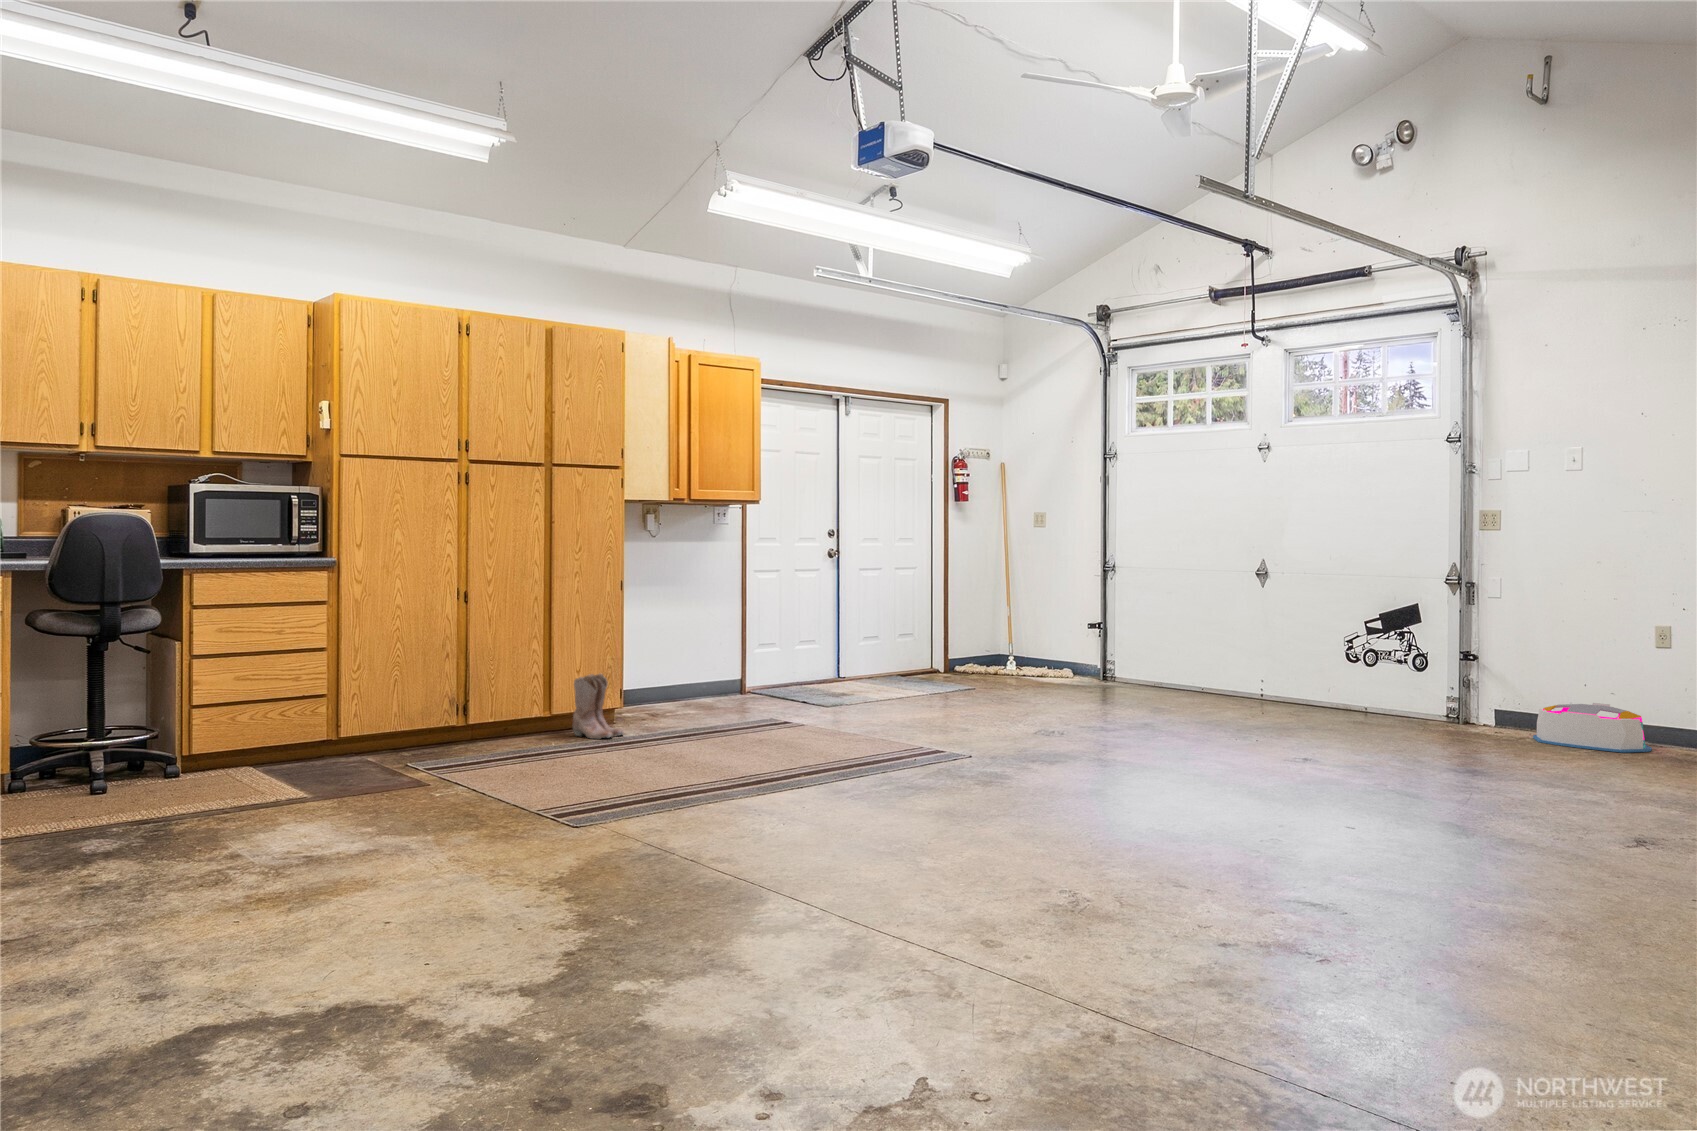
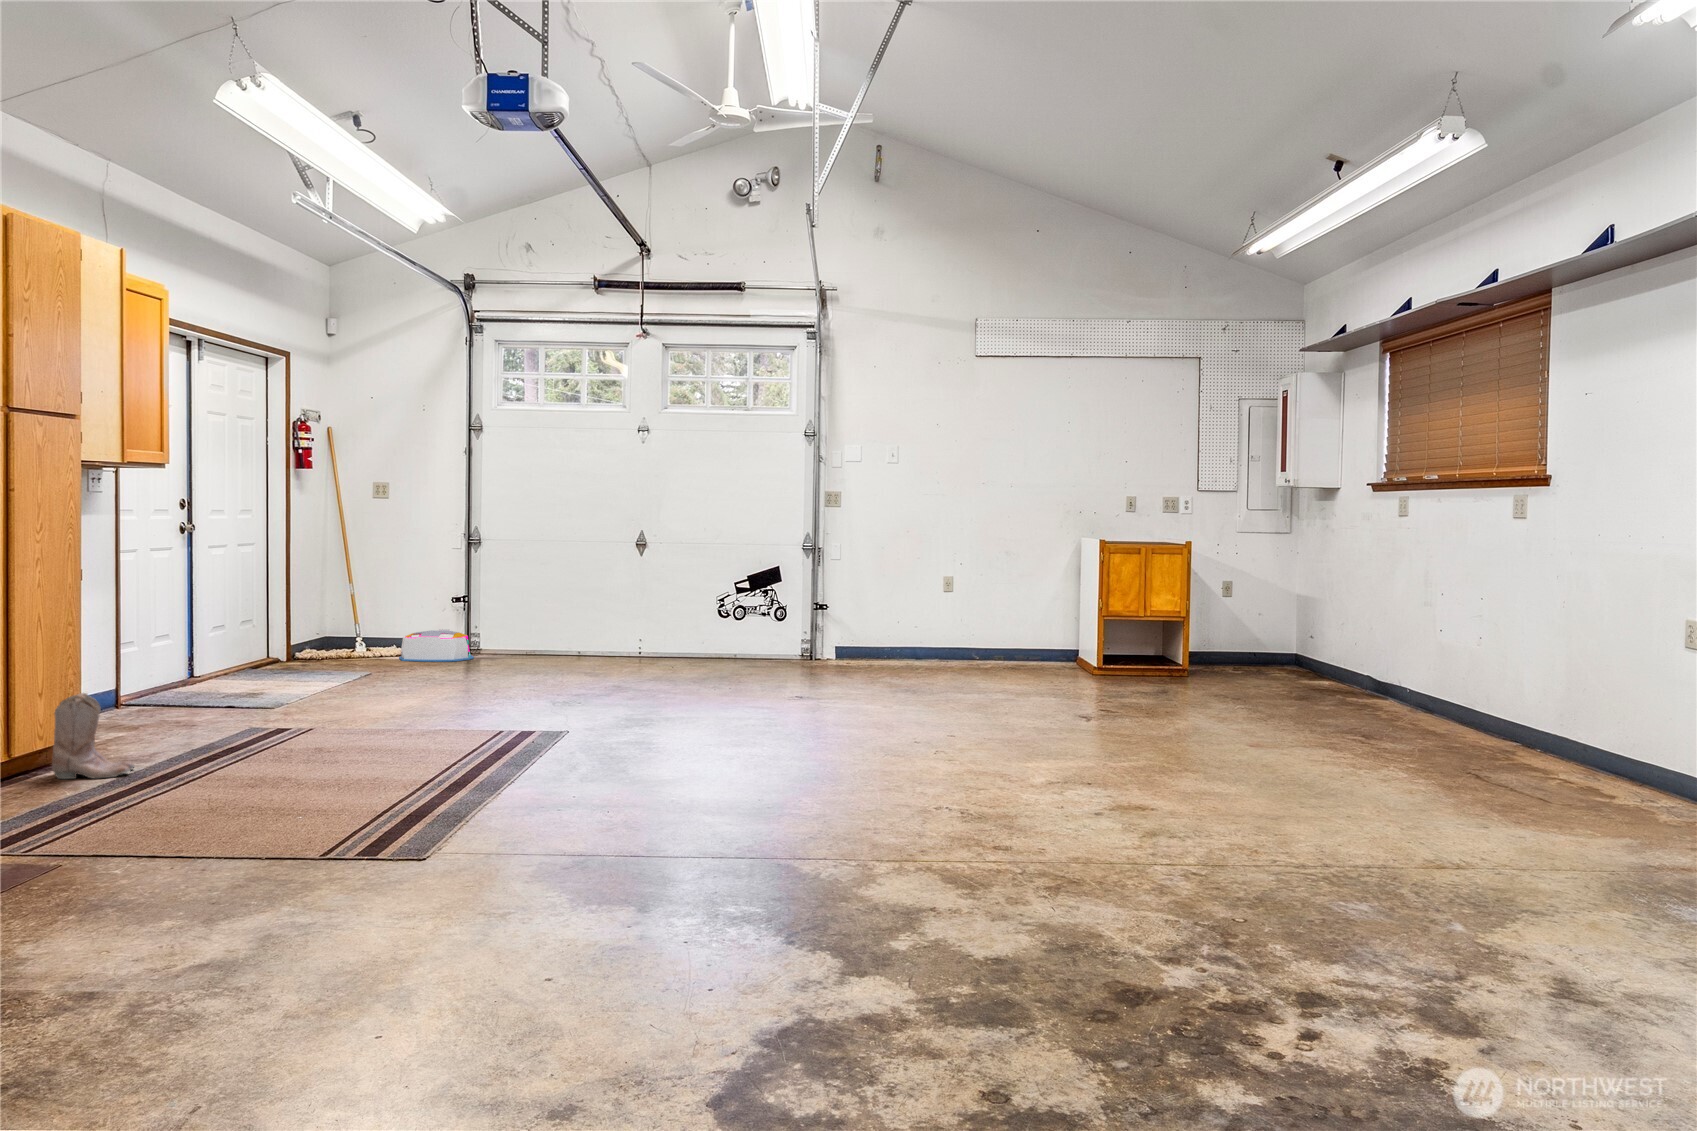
storage bin: present [1533,703,1652,753] -> present [399,629,474,662]

